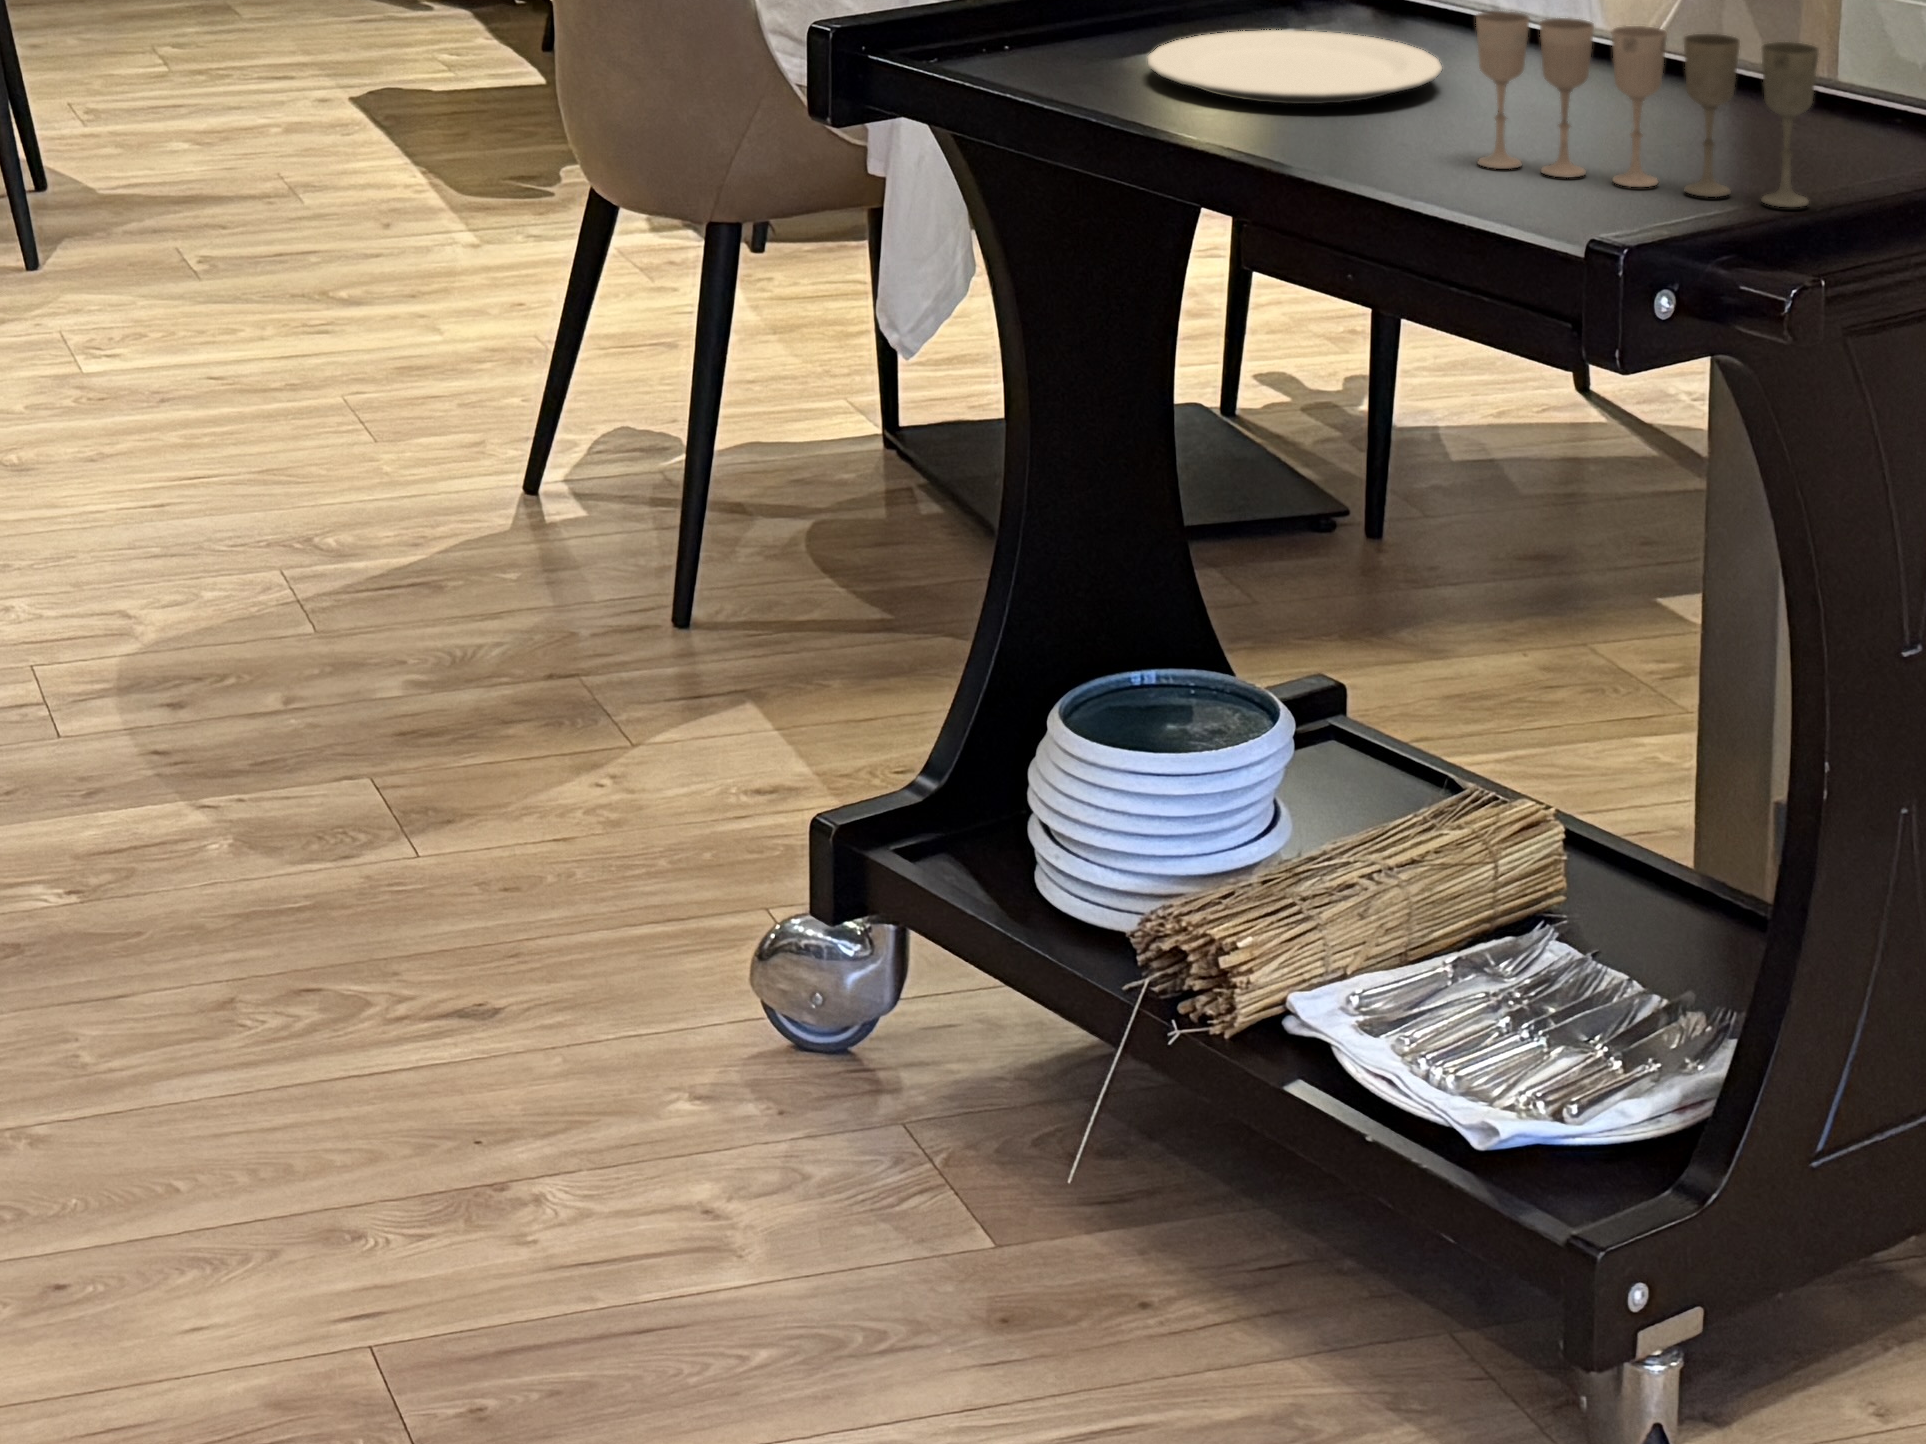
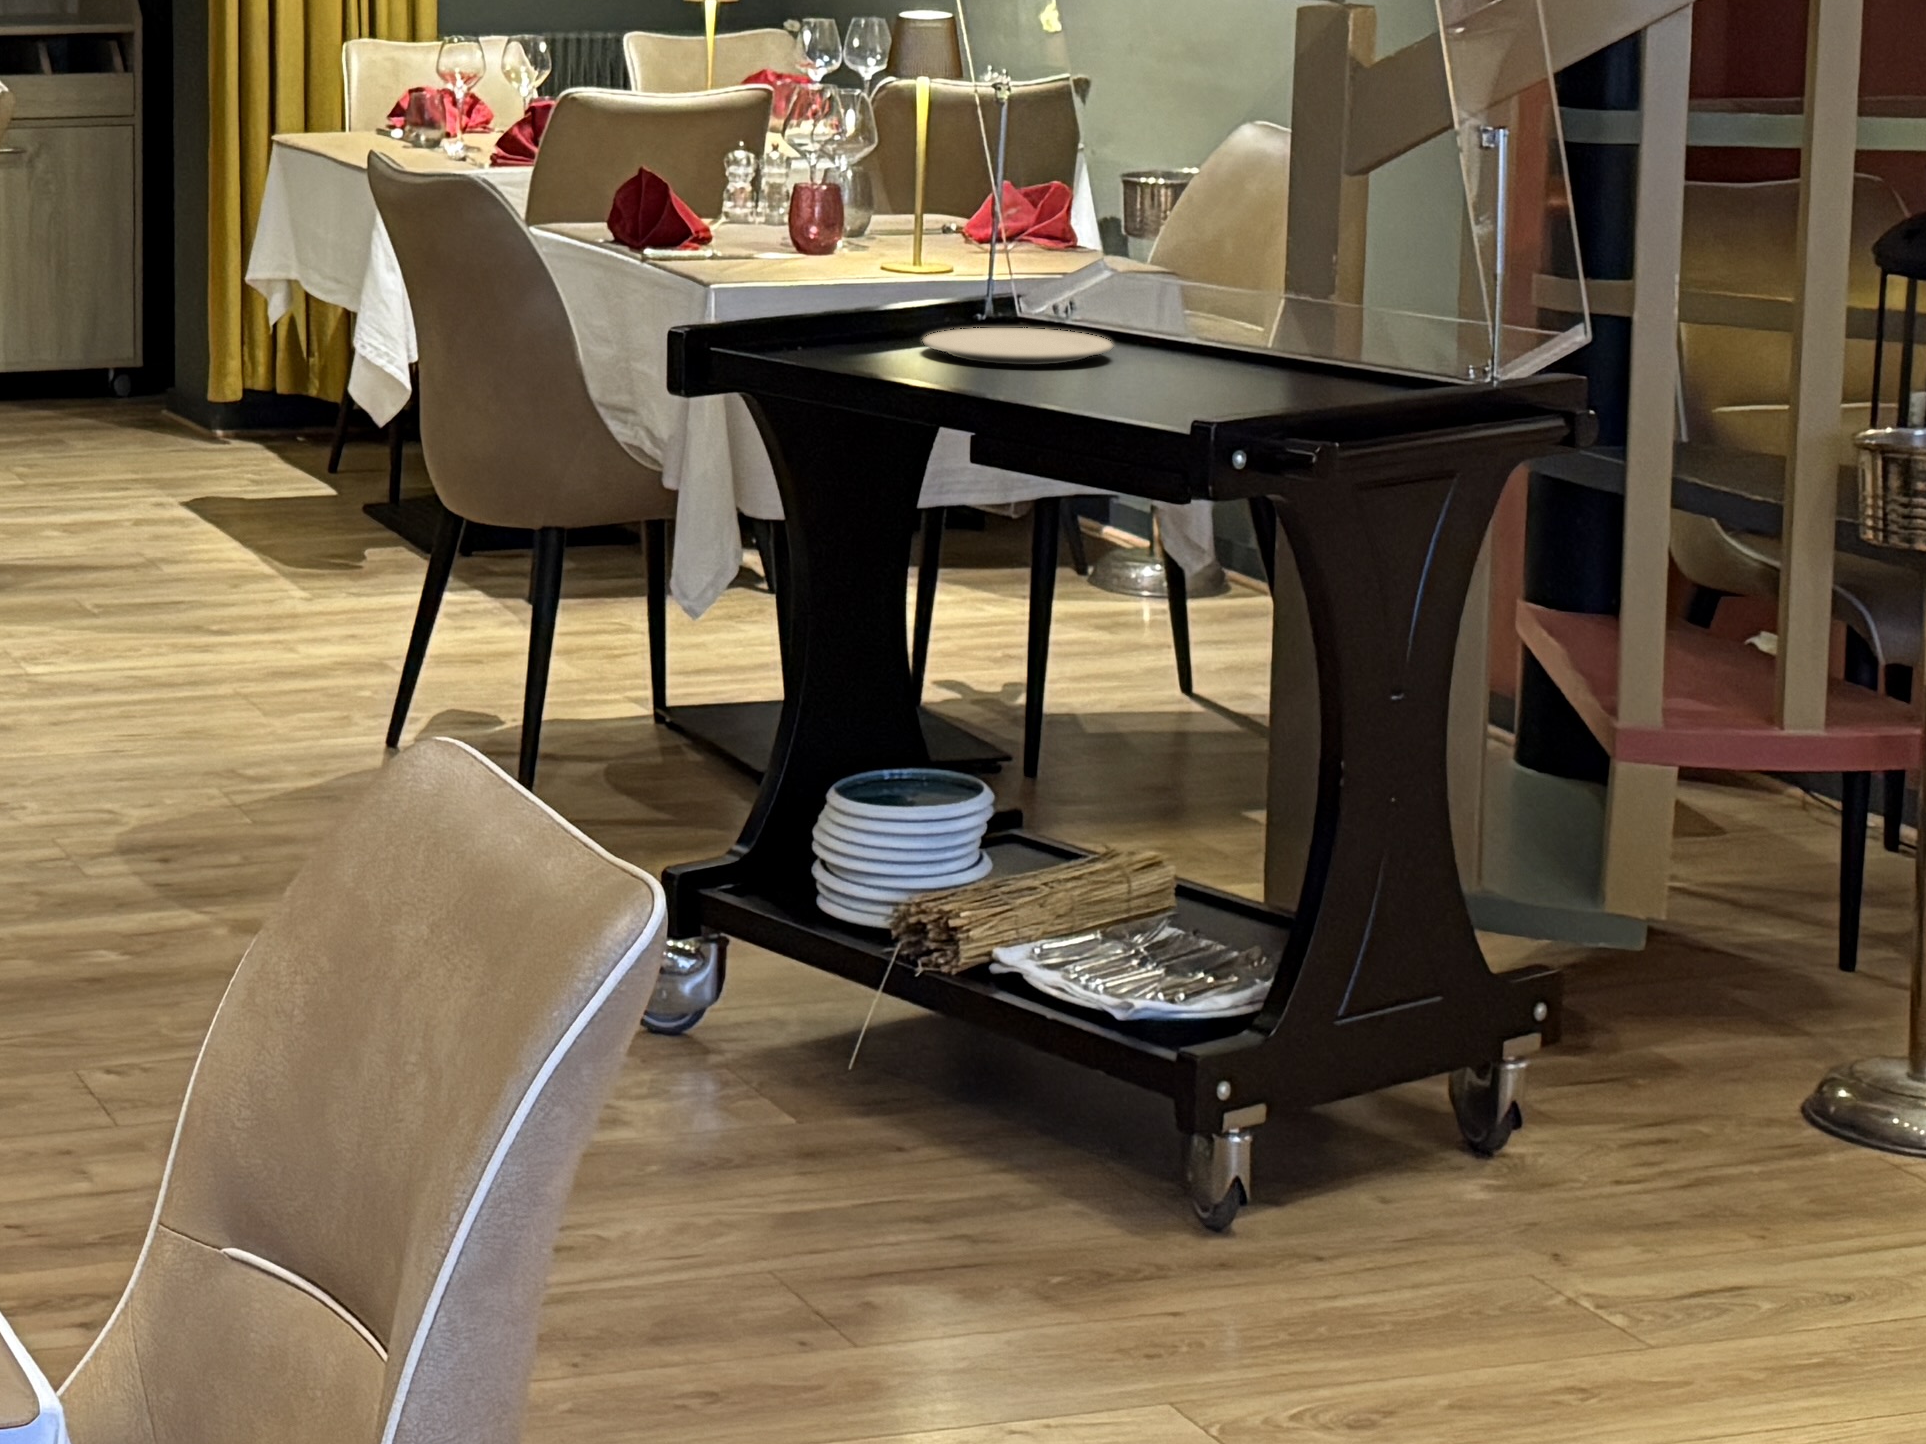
wine glass: present [1476,11,1819,207] -> none [1140,296,1353,408]

